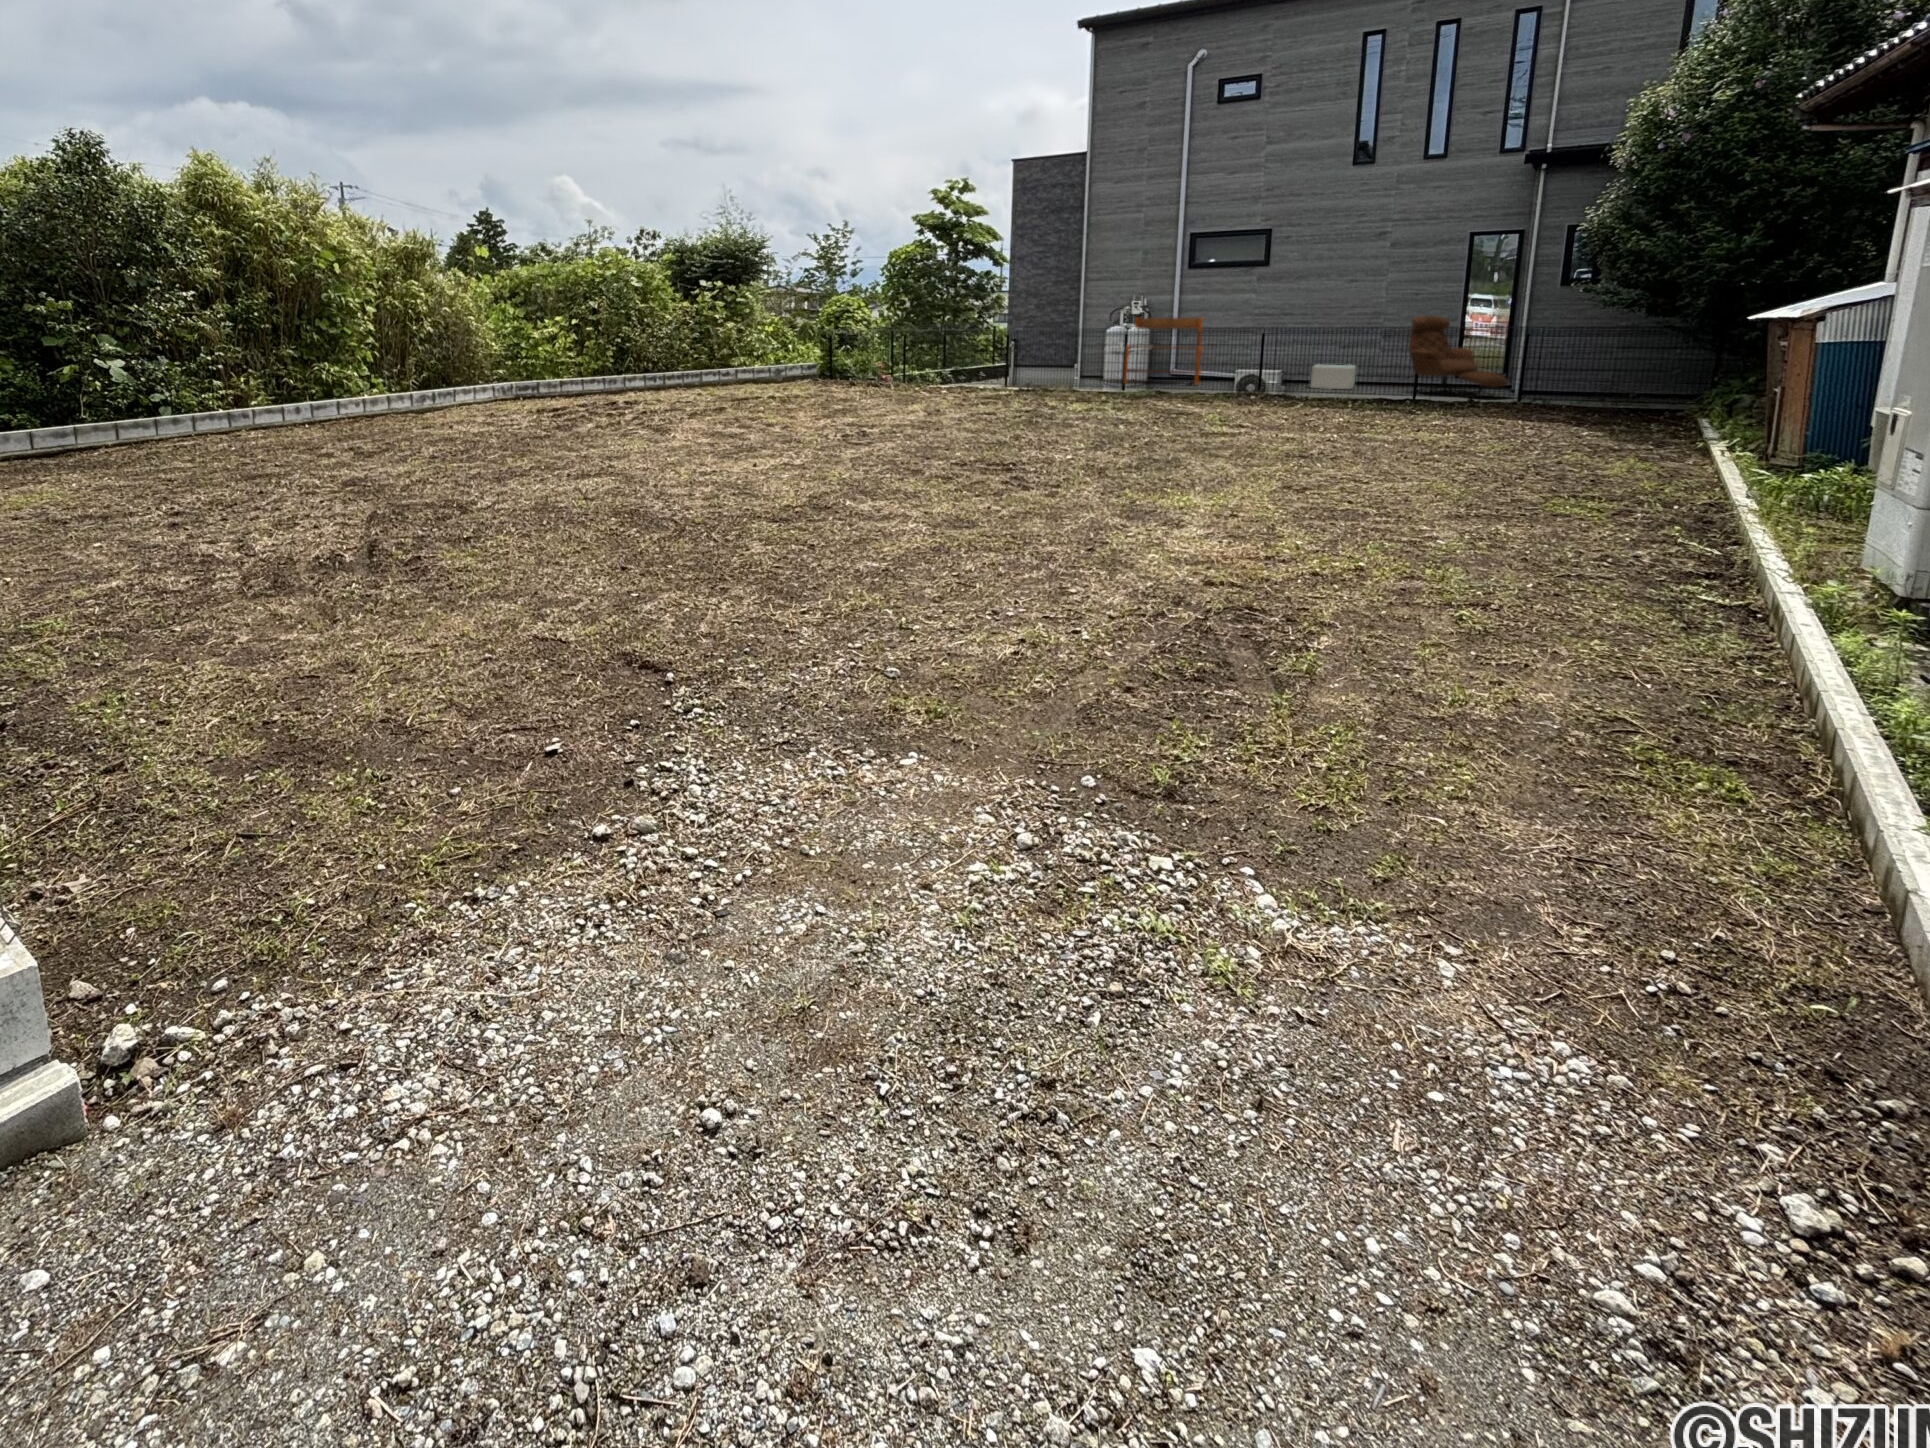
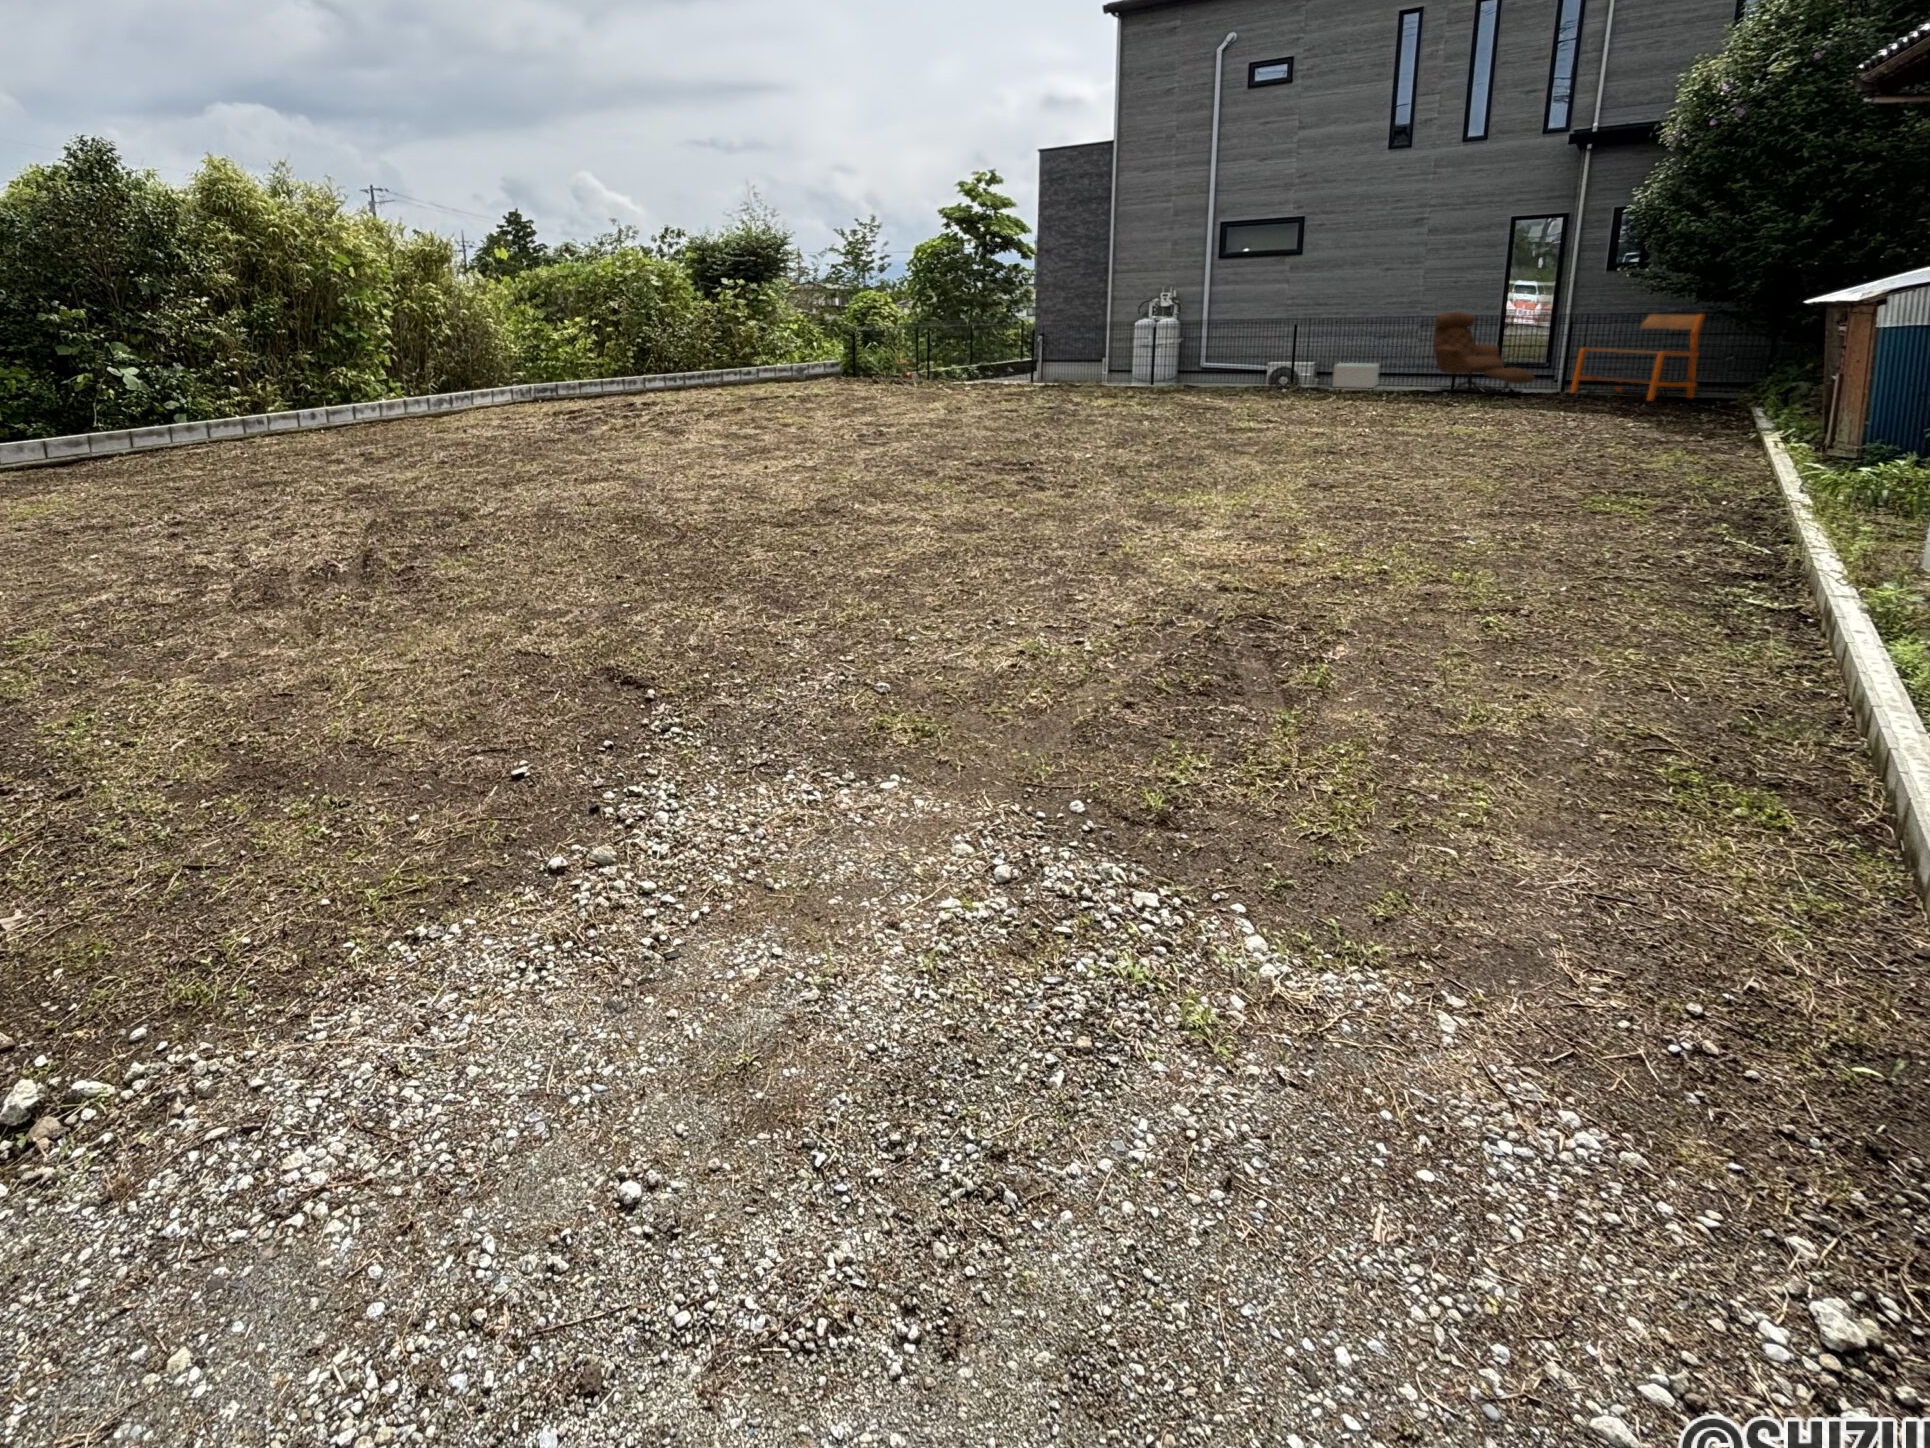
bench: present [1123,317,1203,385] -> present [1571,314,1705,401]

